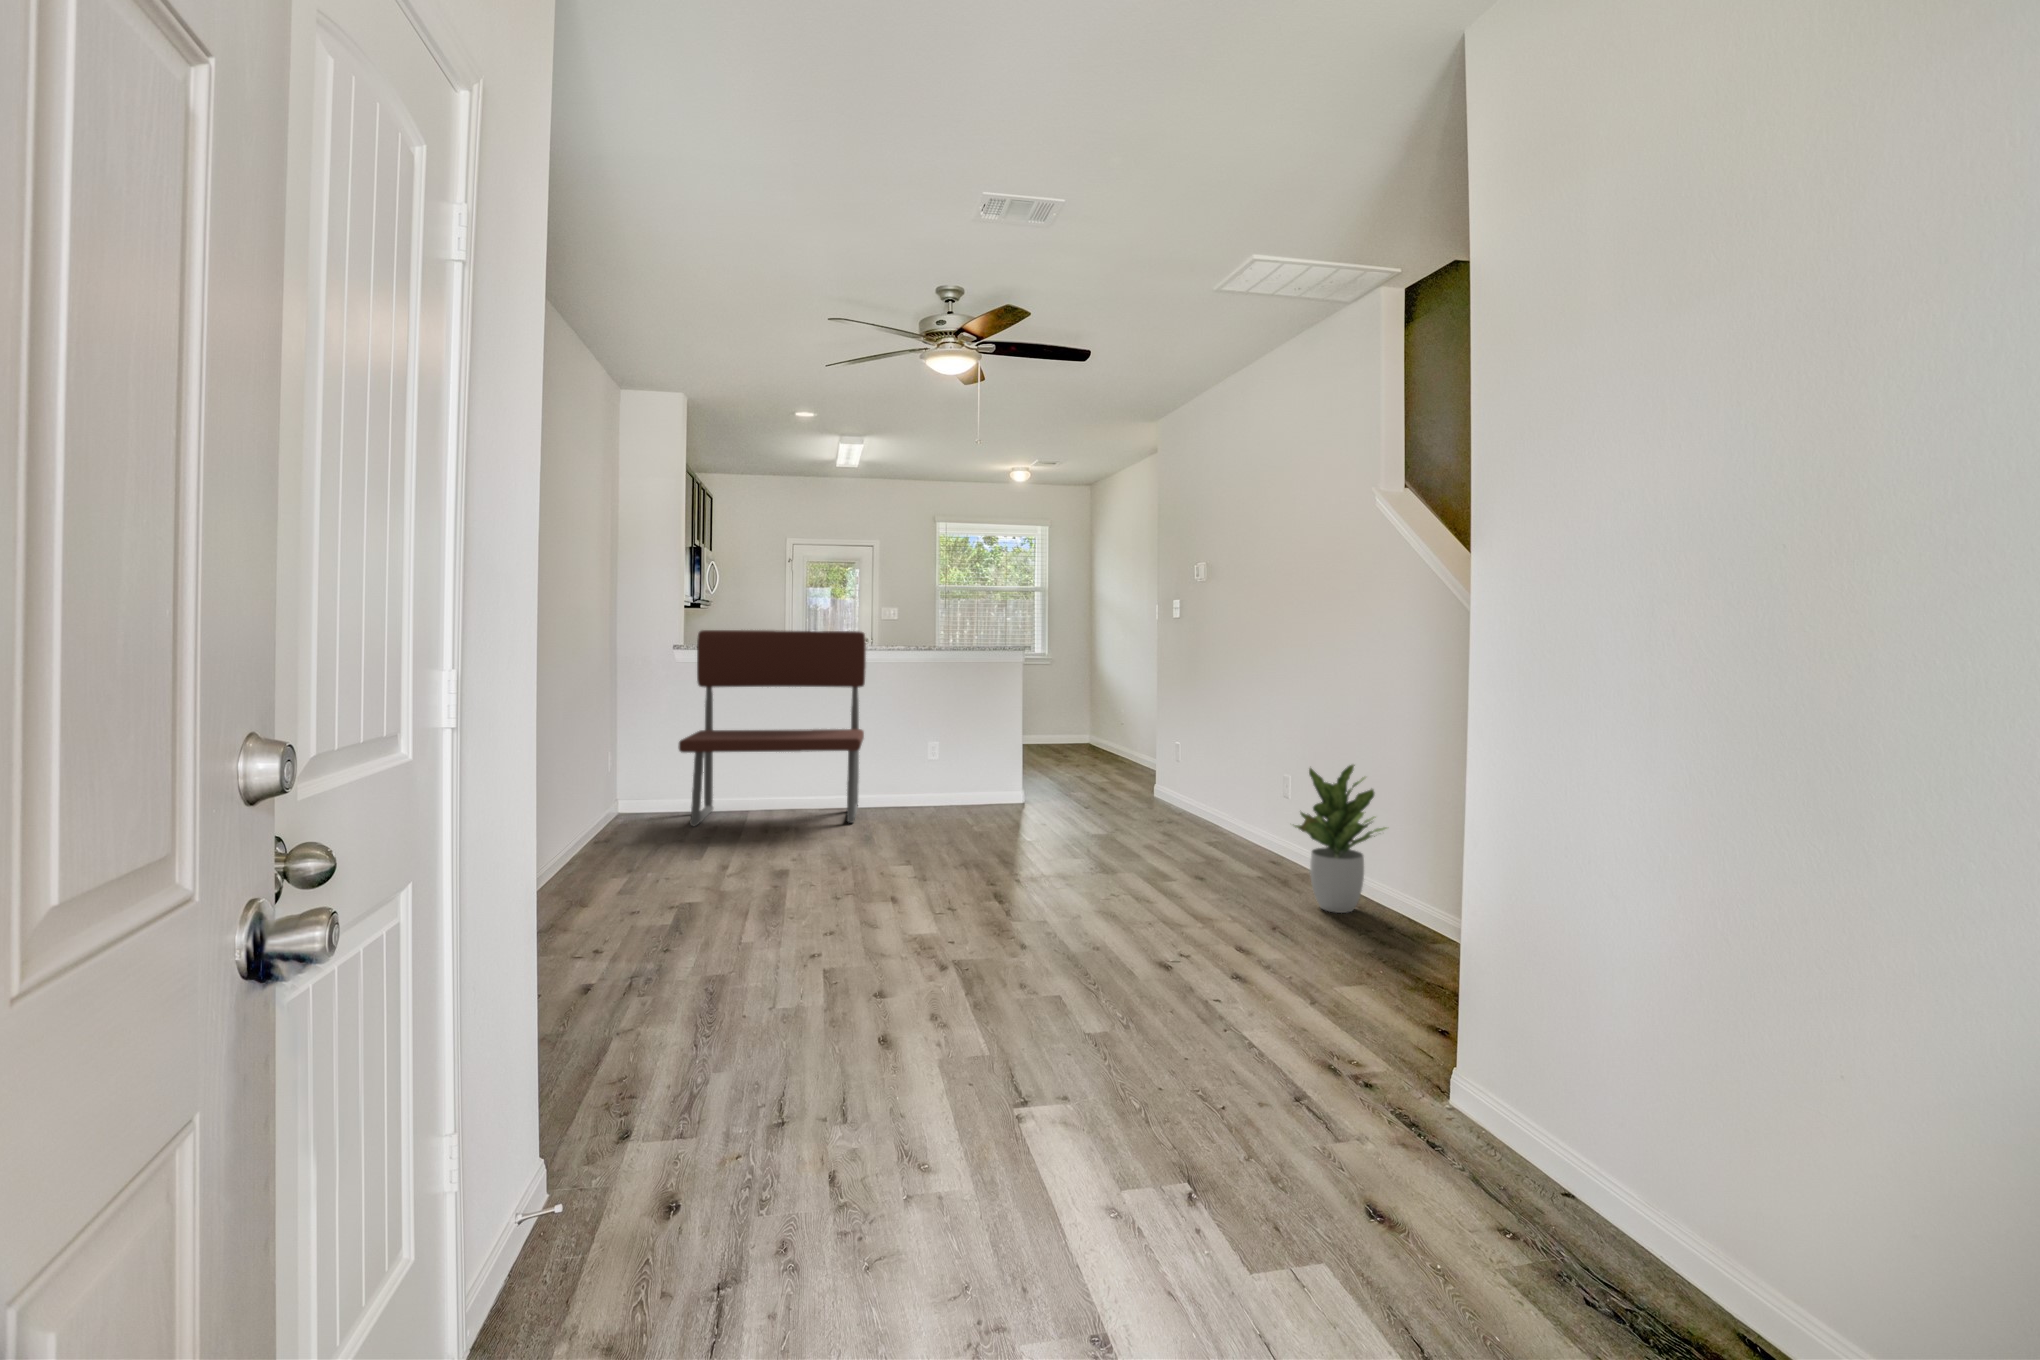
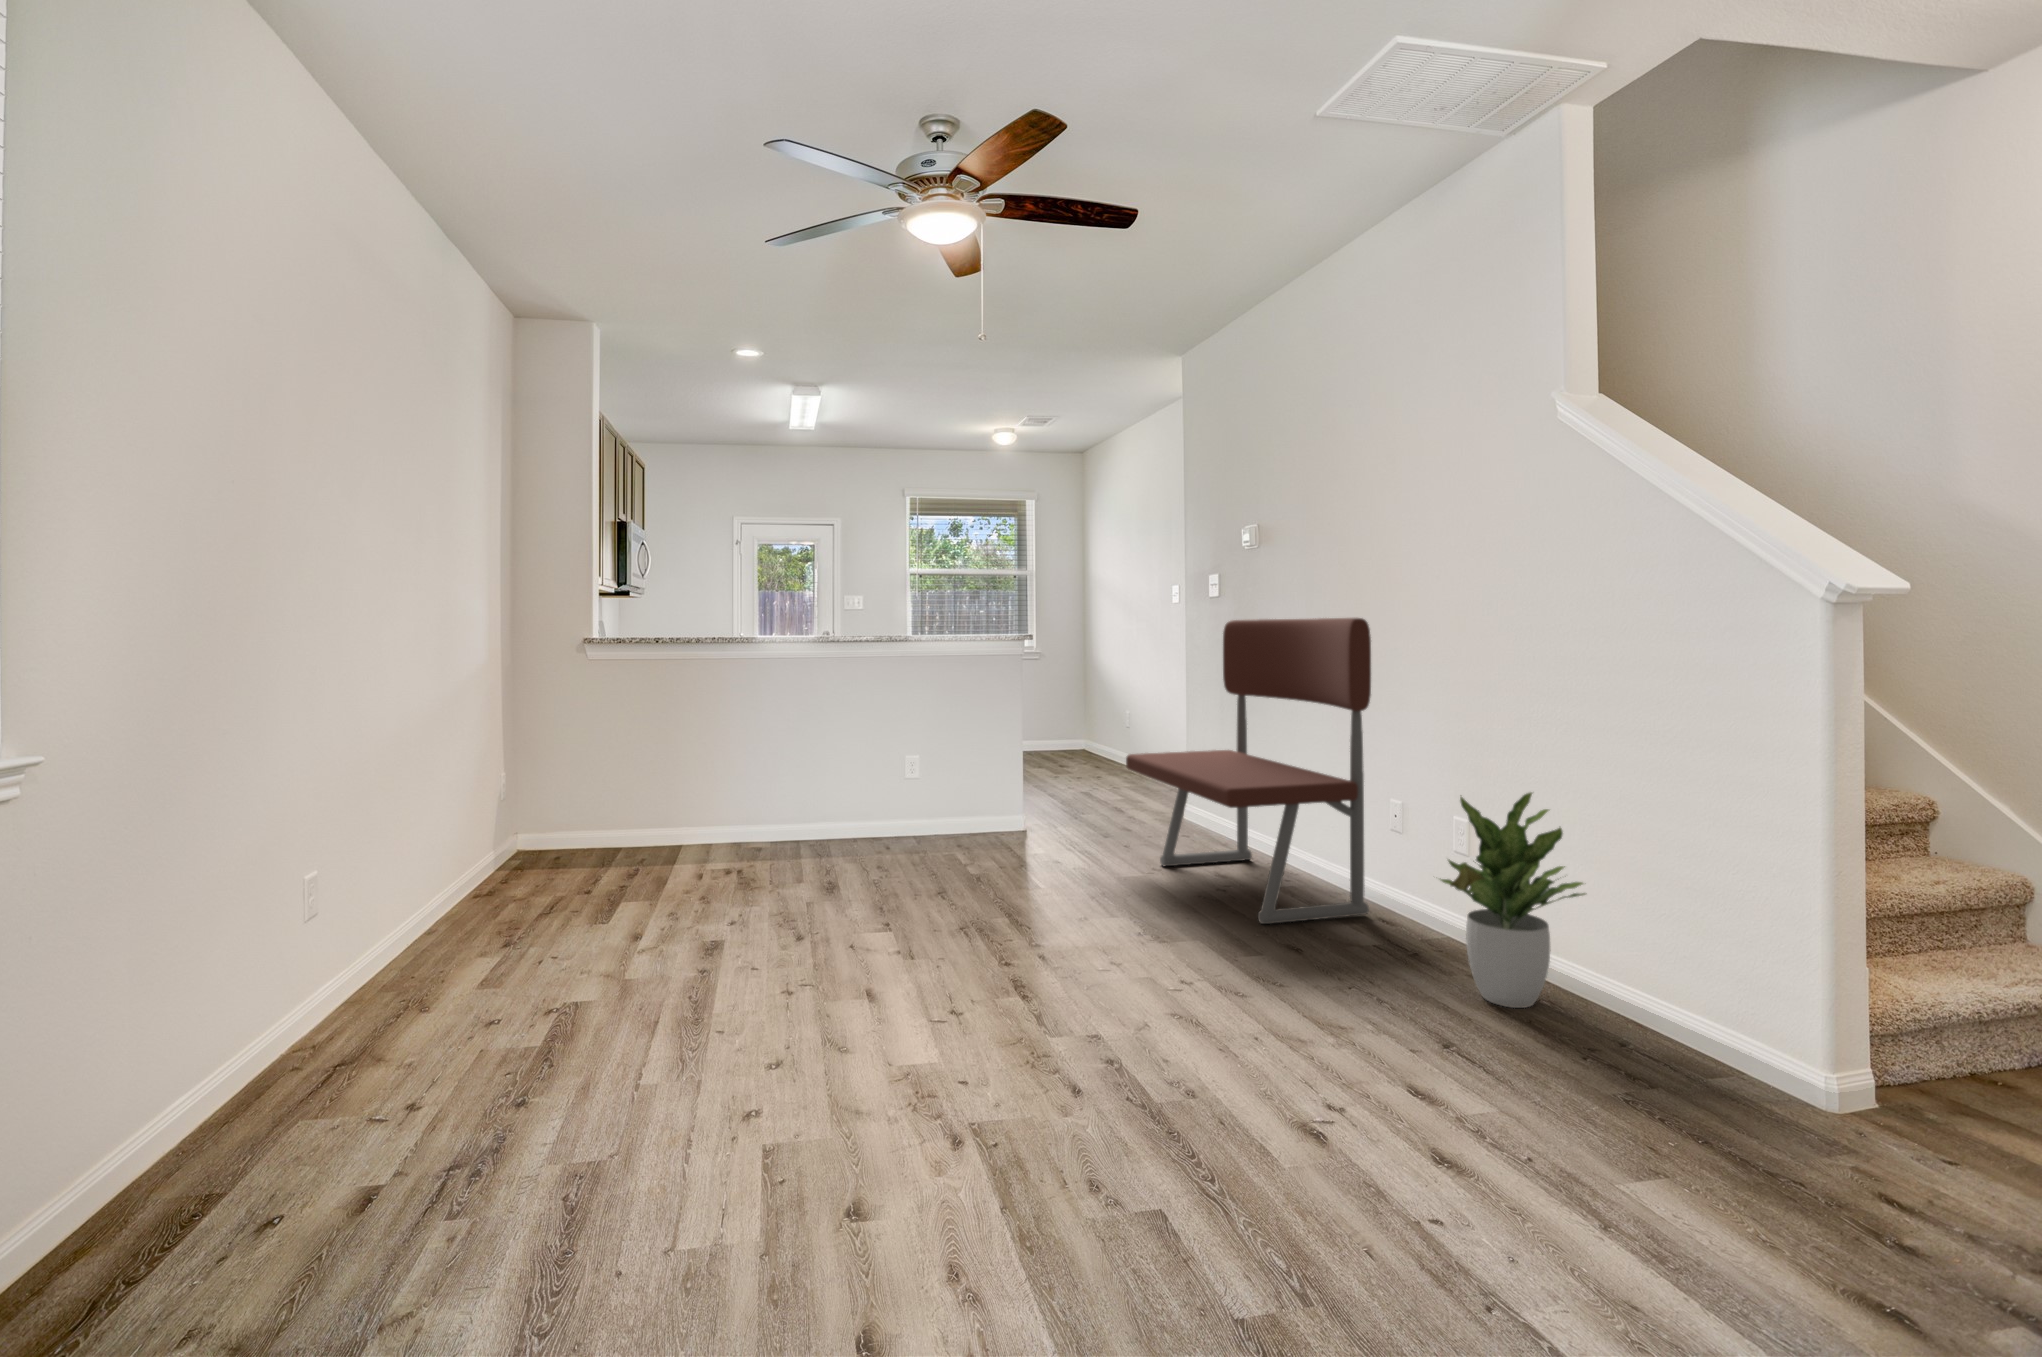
bench: present [679,630,866,826] -> present [1126,618,1371,924]

